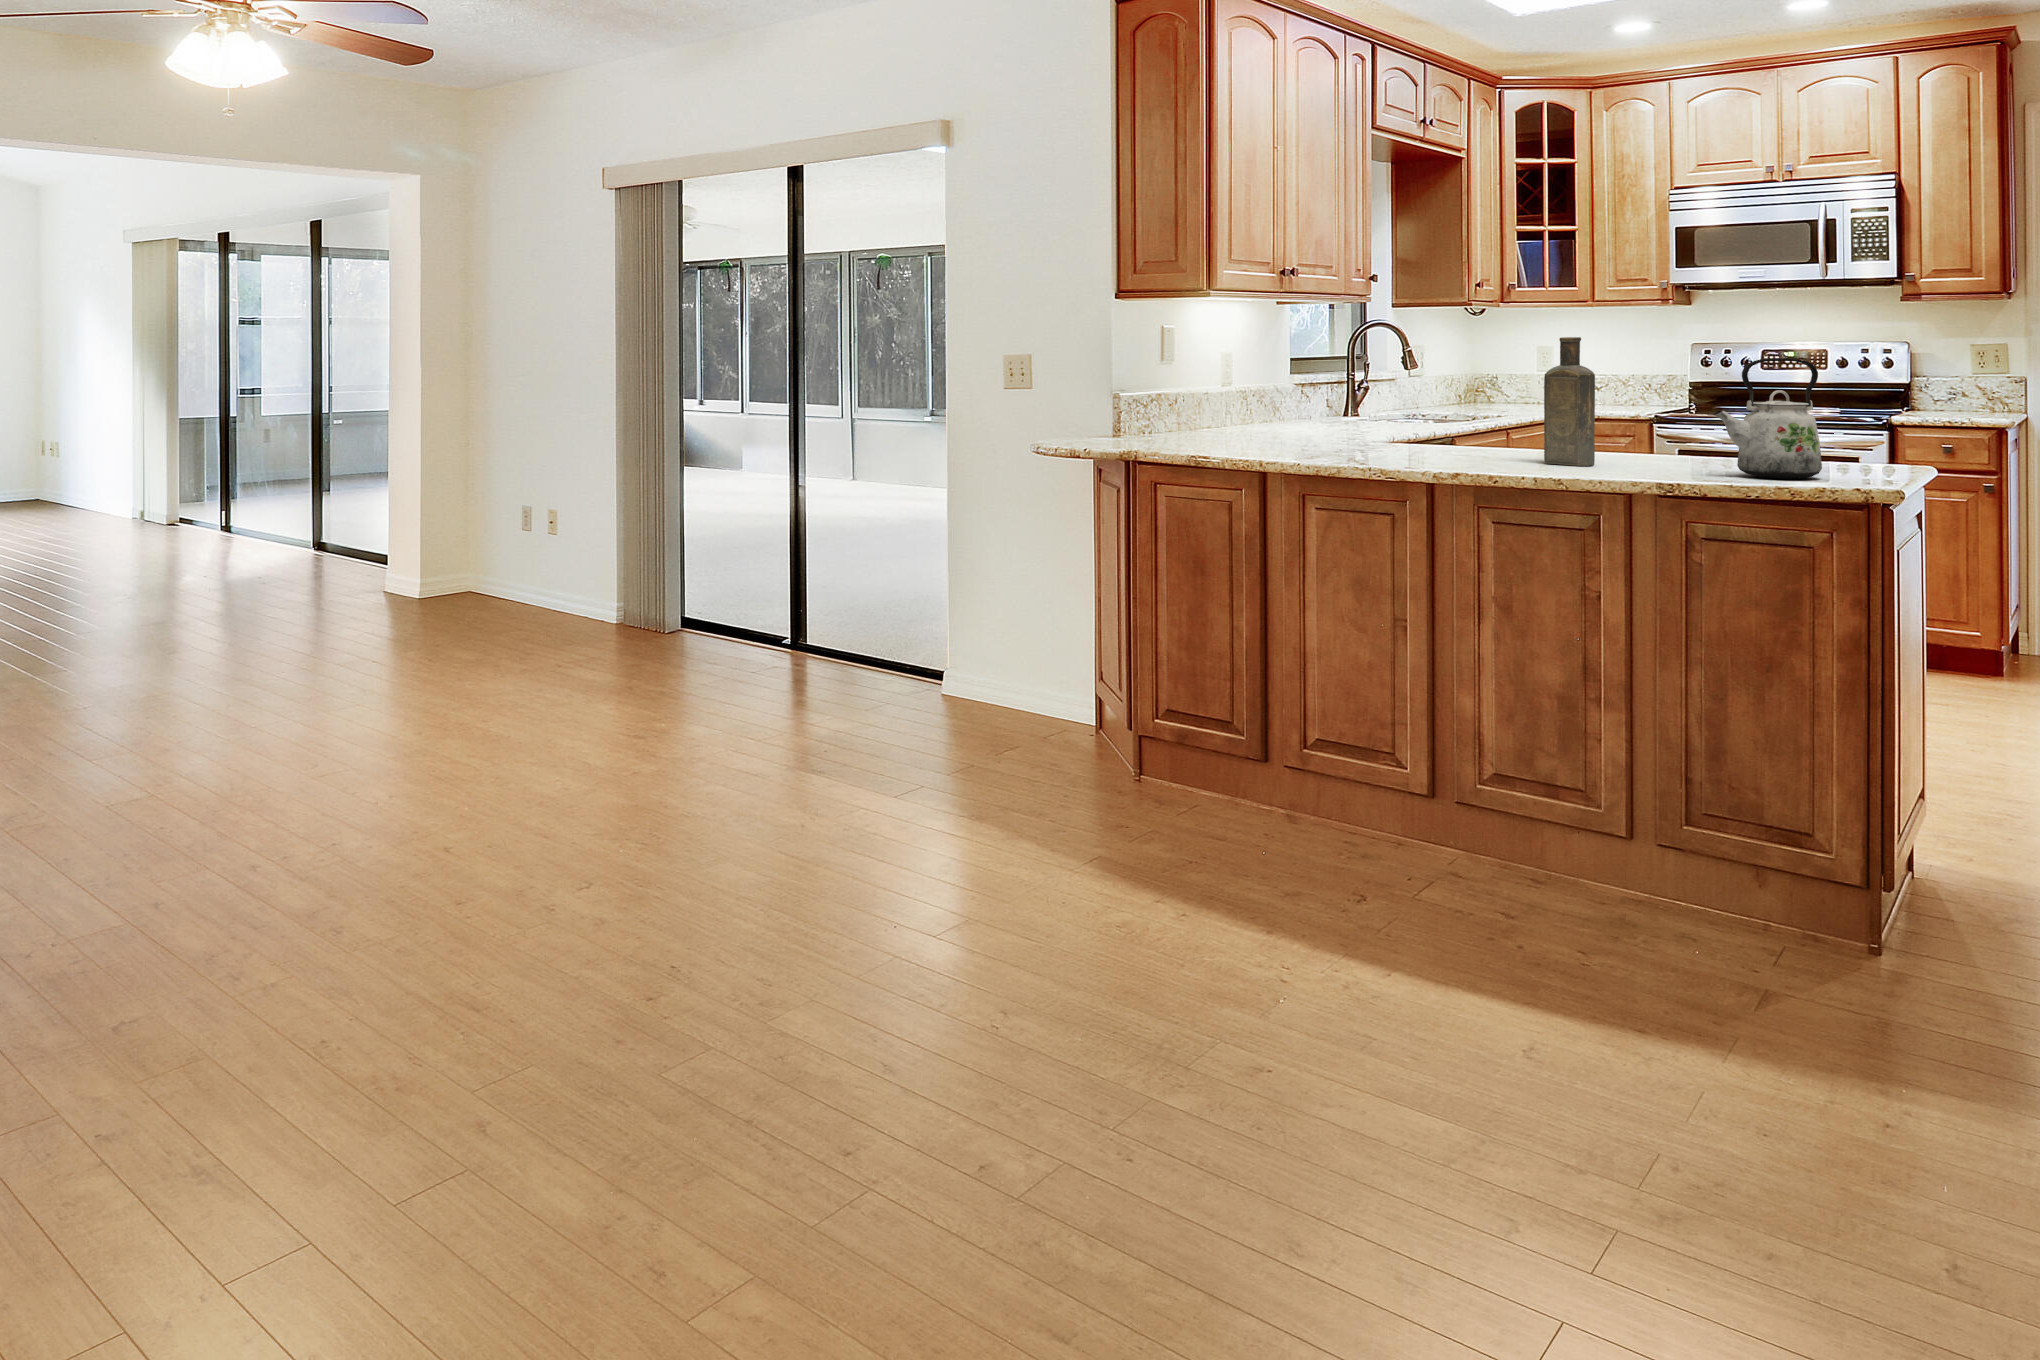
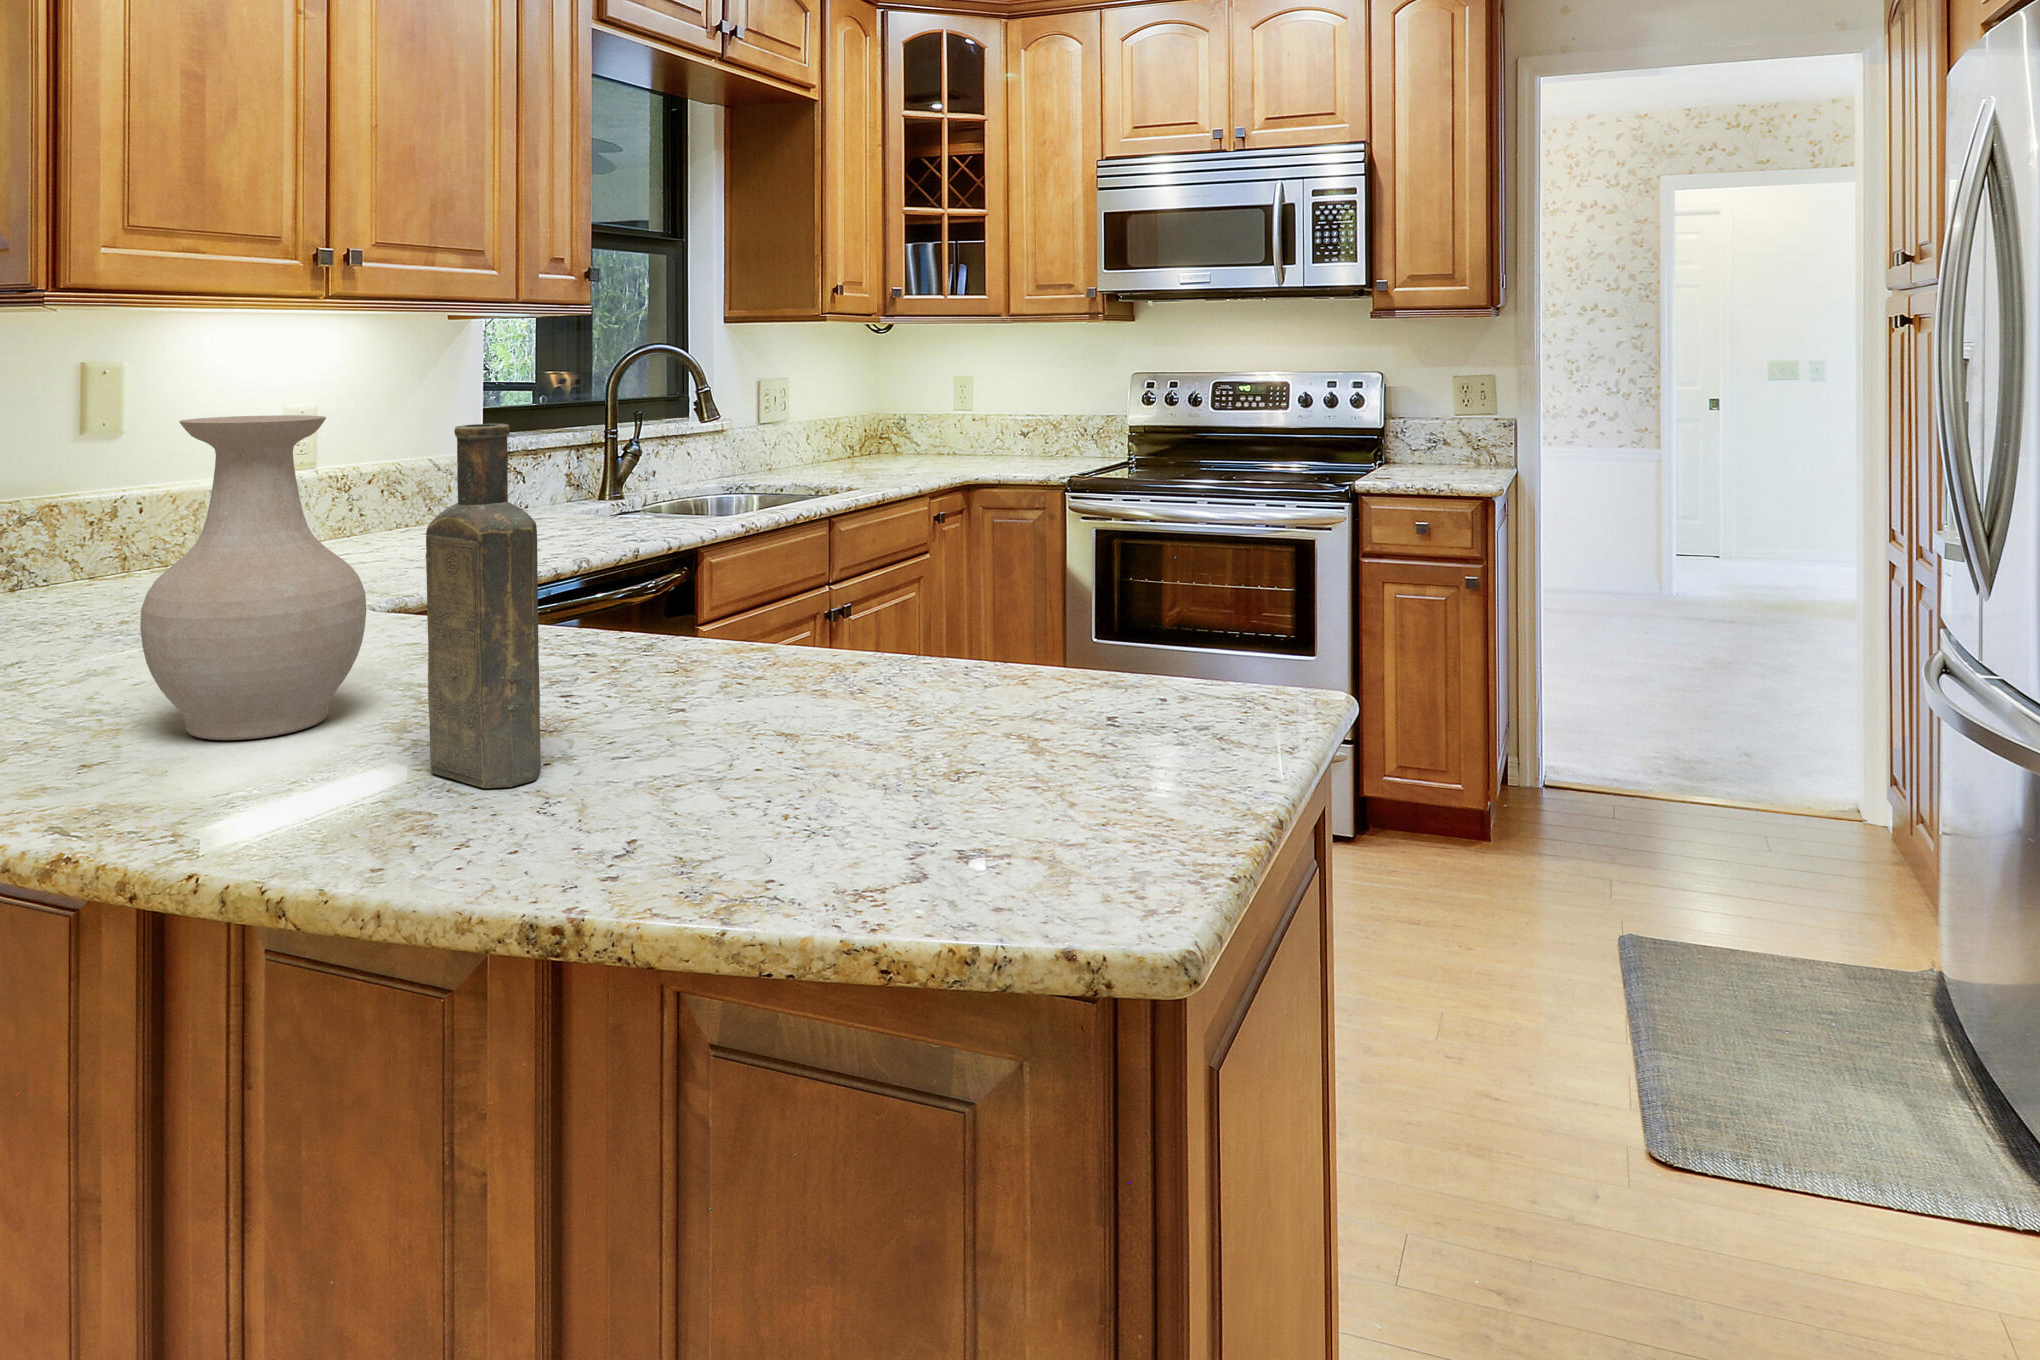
vase: none [1391,338,1477,458] -> present [140,415,366,740]
kettle: present [1713,359,1822,479] -> none [693,509,997,900]

